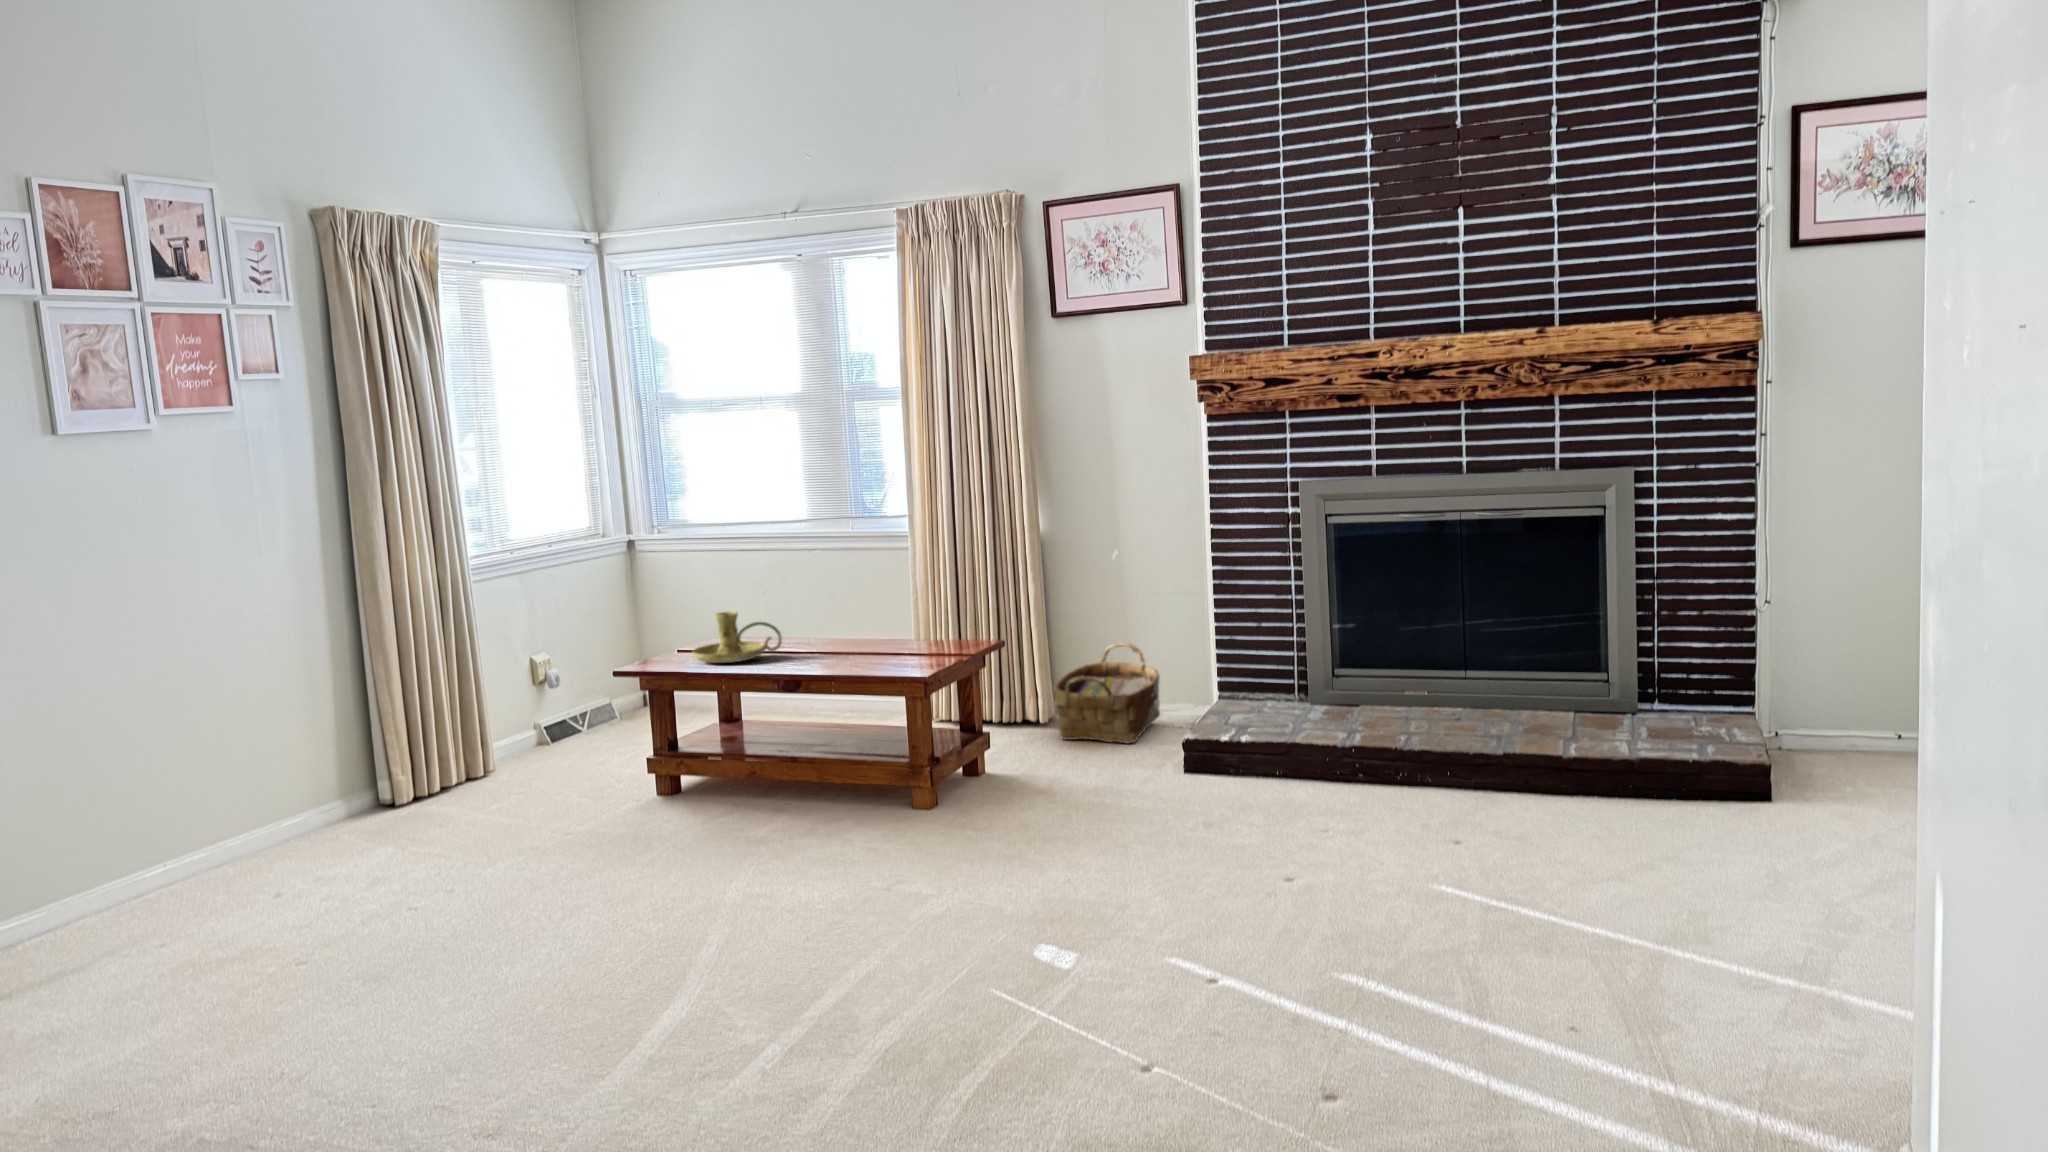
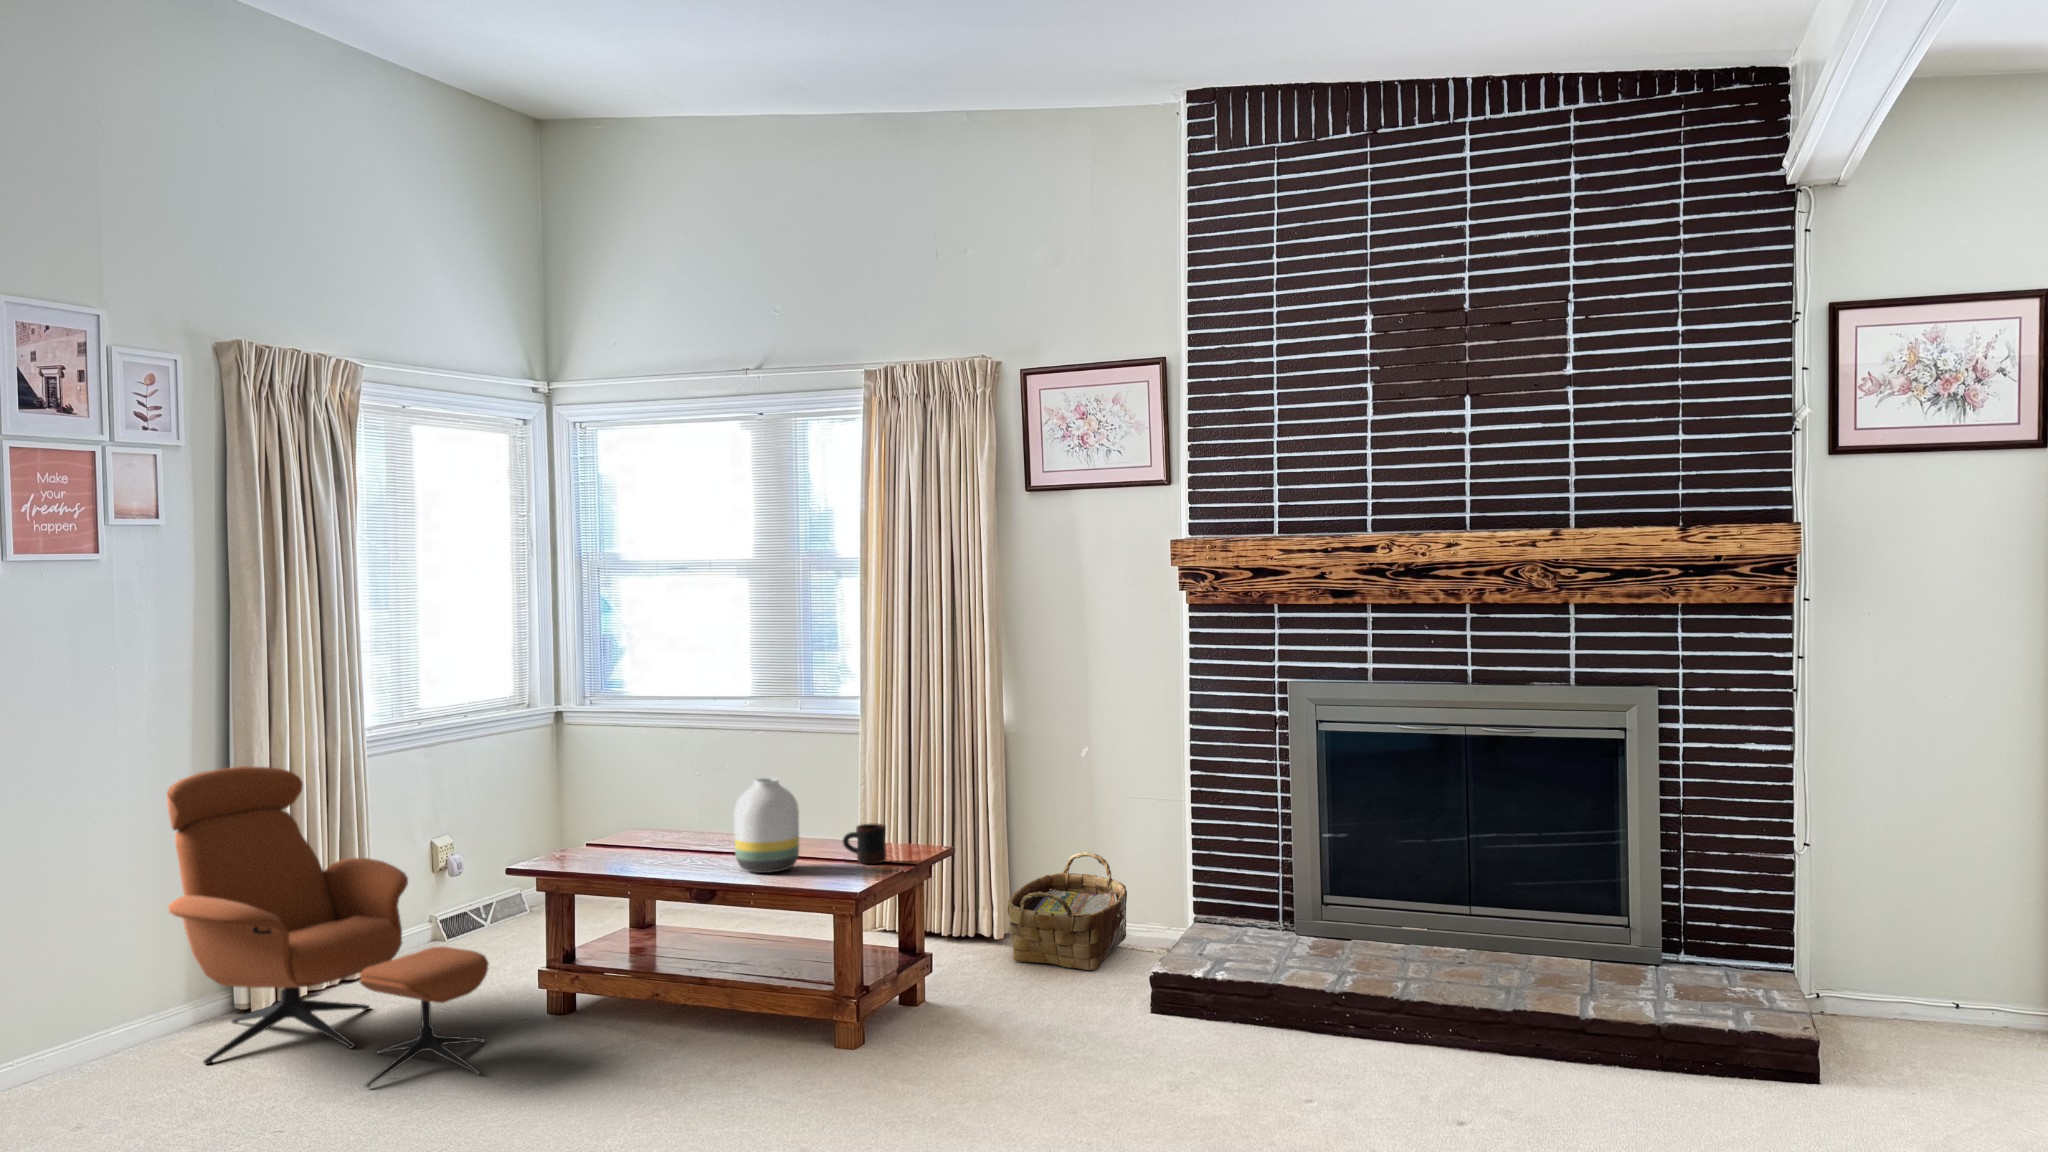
vase: none [811,583,869,665] -> present [734,778,799,873]
lounge chair: none [311,592,610,856] -> present [167,766,489,1087]
candle holder: present [692,611,782,663] -> none [601,804,703,863]
mug: none [907,620,946,656] -> present [843,824,886,864]

